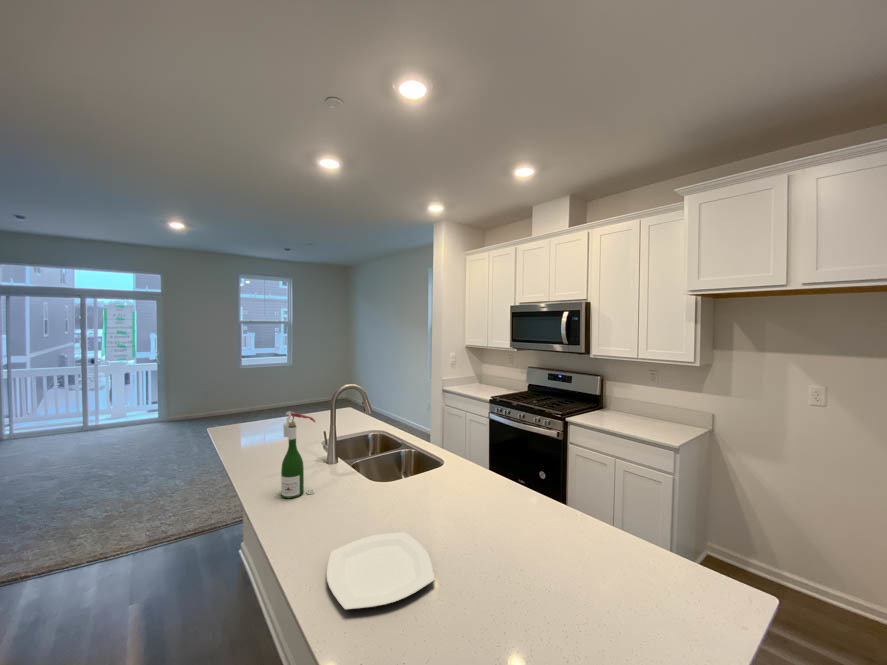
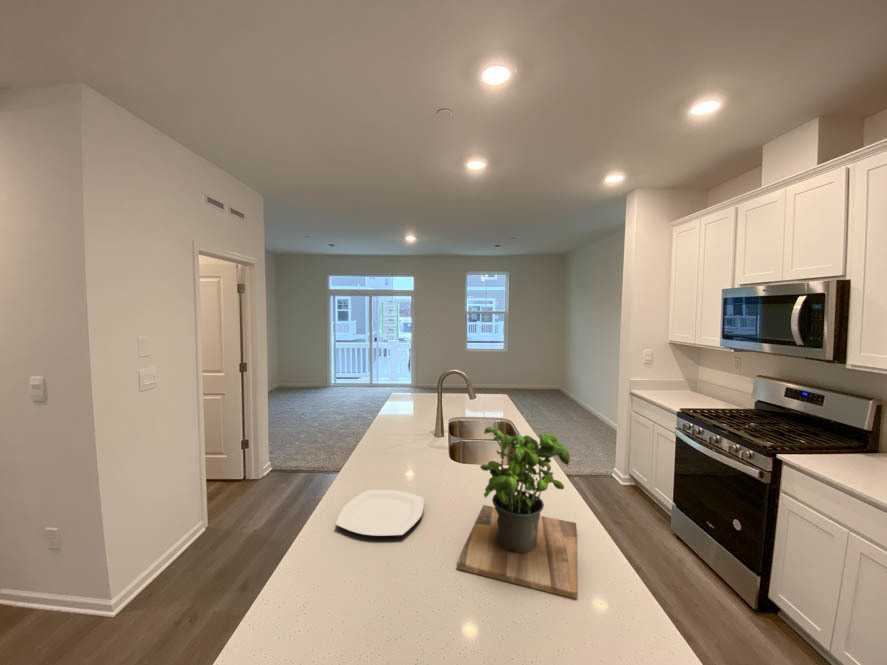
wine bottle: present [281,411,315,498] -> none [383,384,406,452]
potted plant: none [465,427,606,586] -> present [456,427,577,599]

